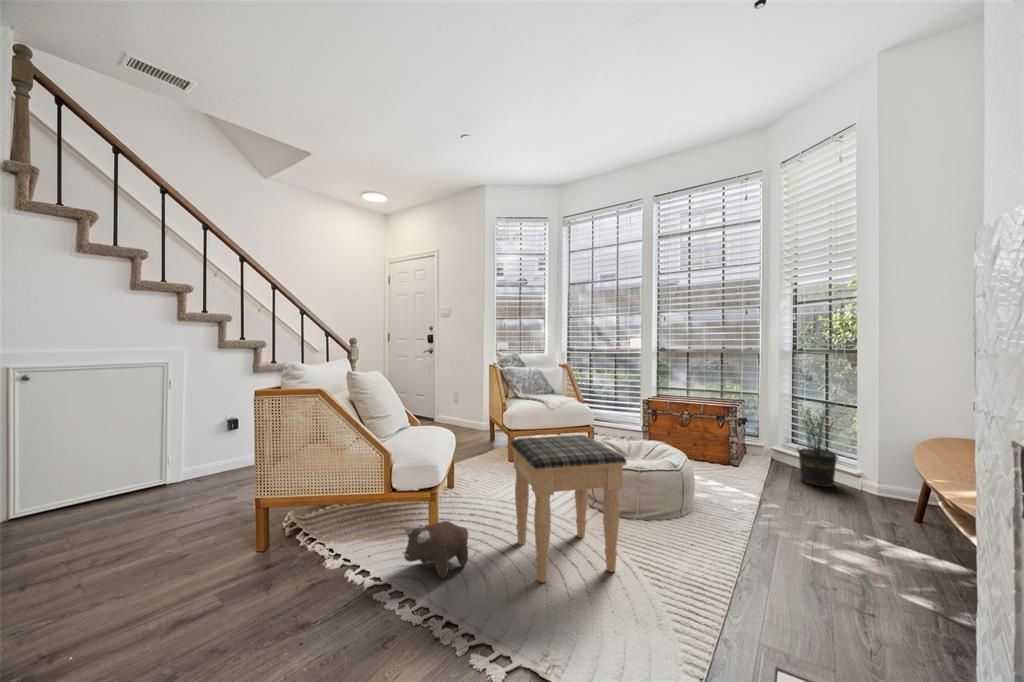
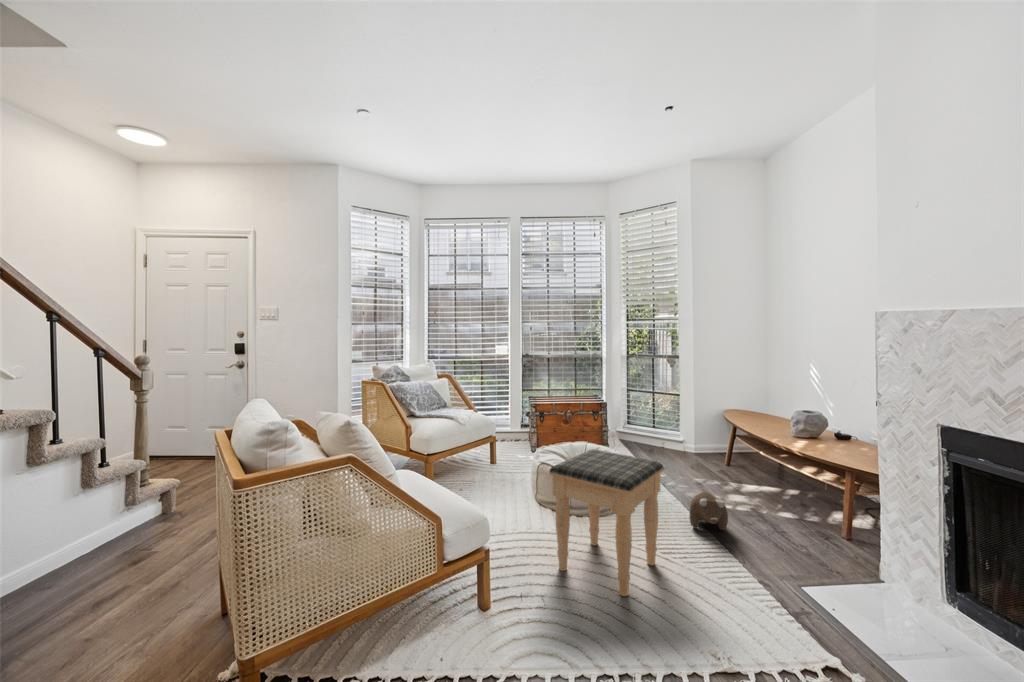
potted plant: present [796,399,838,487] -> none [642,386,683,455]
plush toy: present [403,521,468,578] -> present [689,492,728,530]

